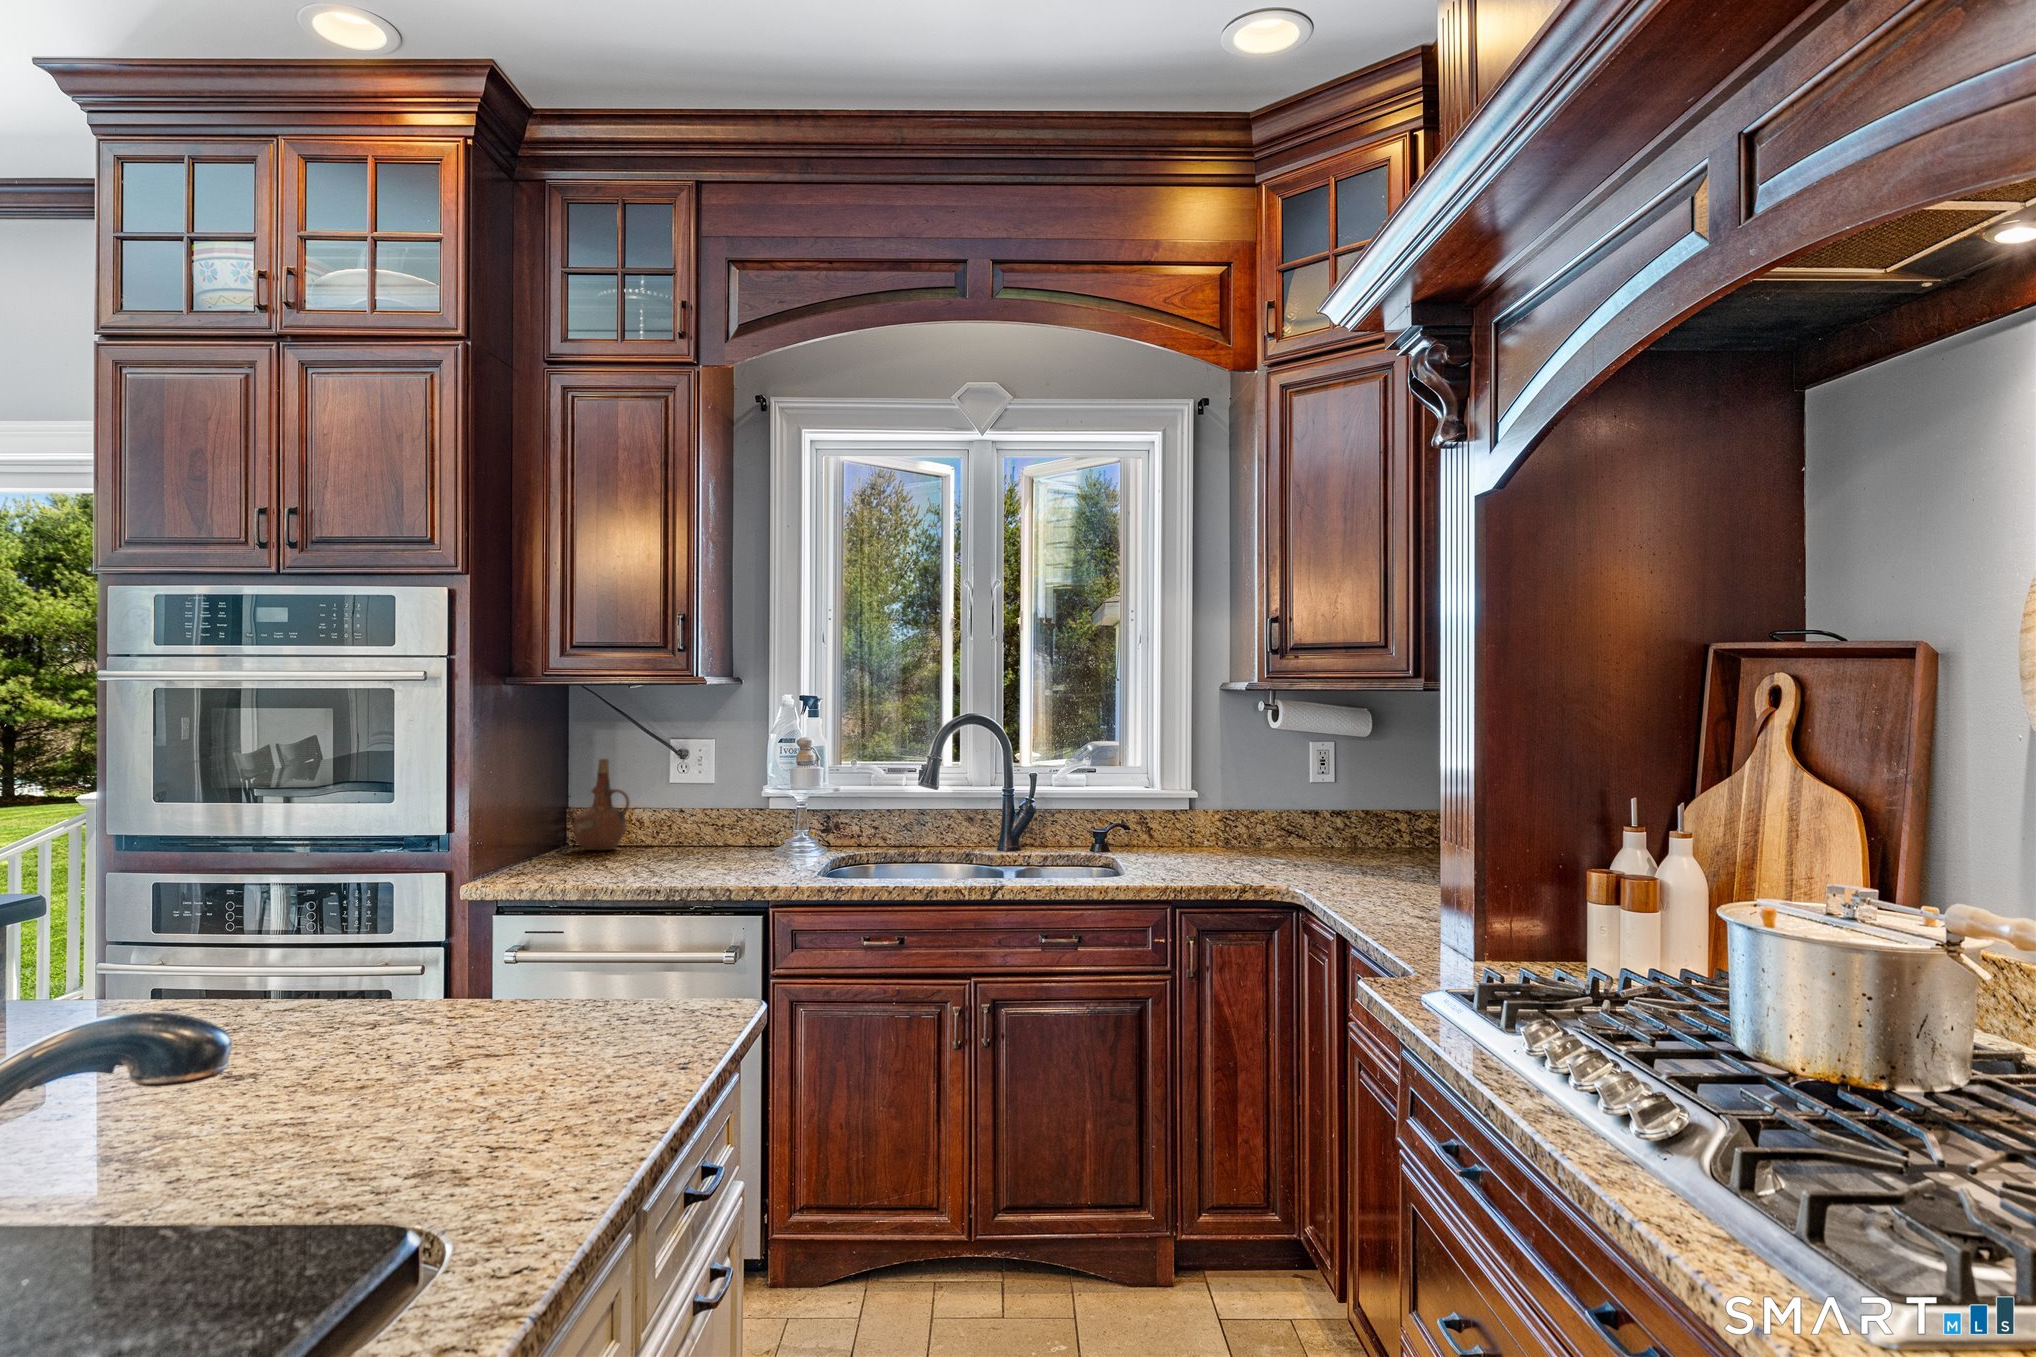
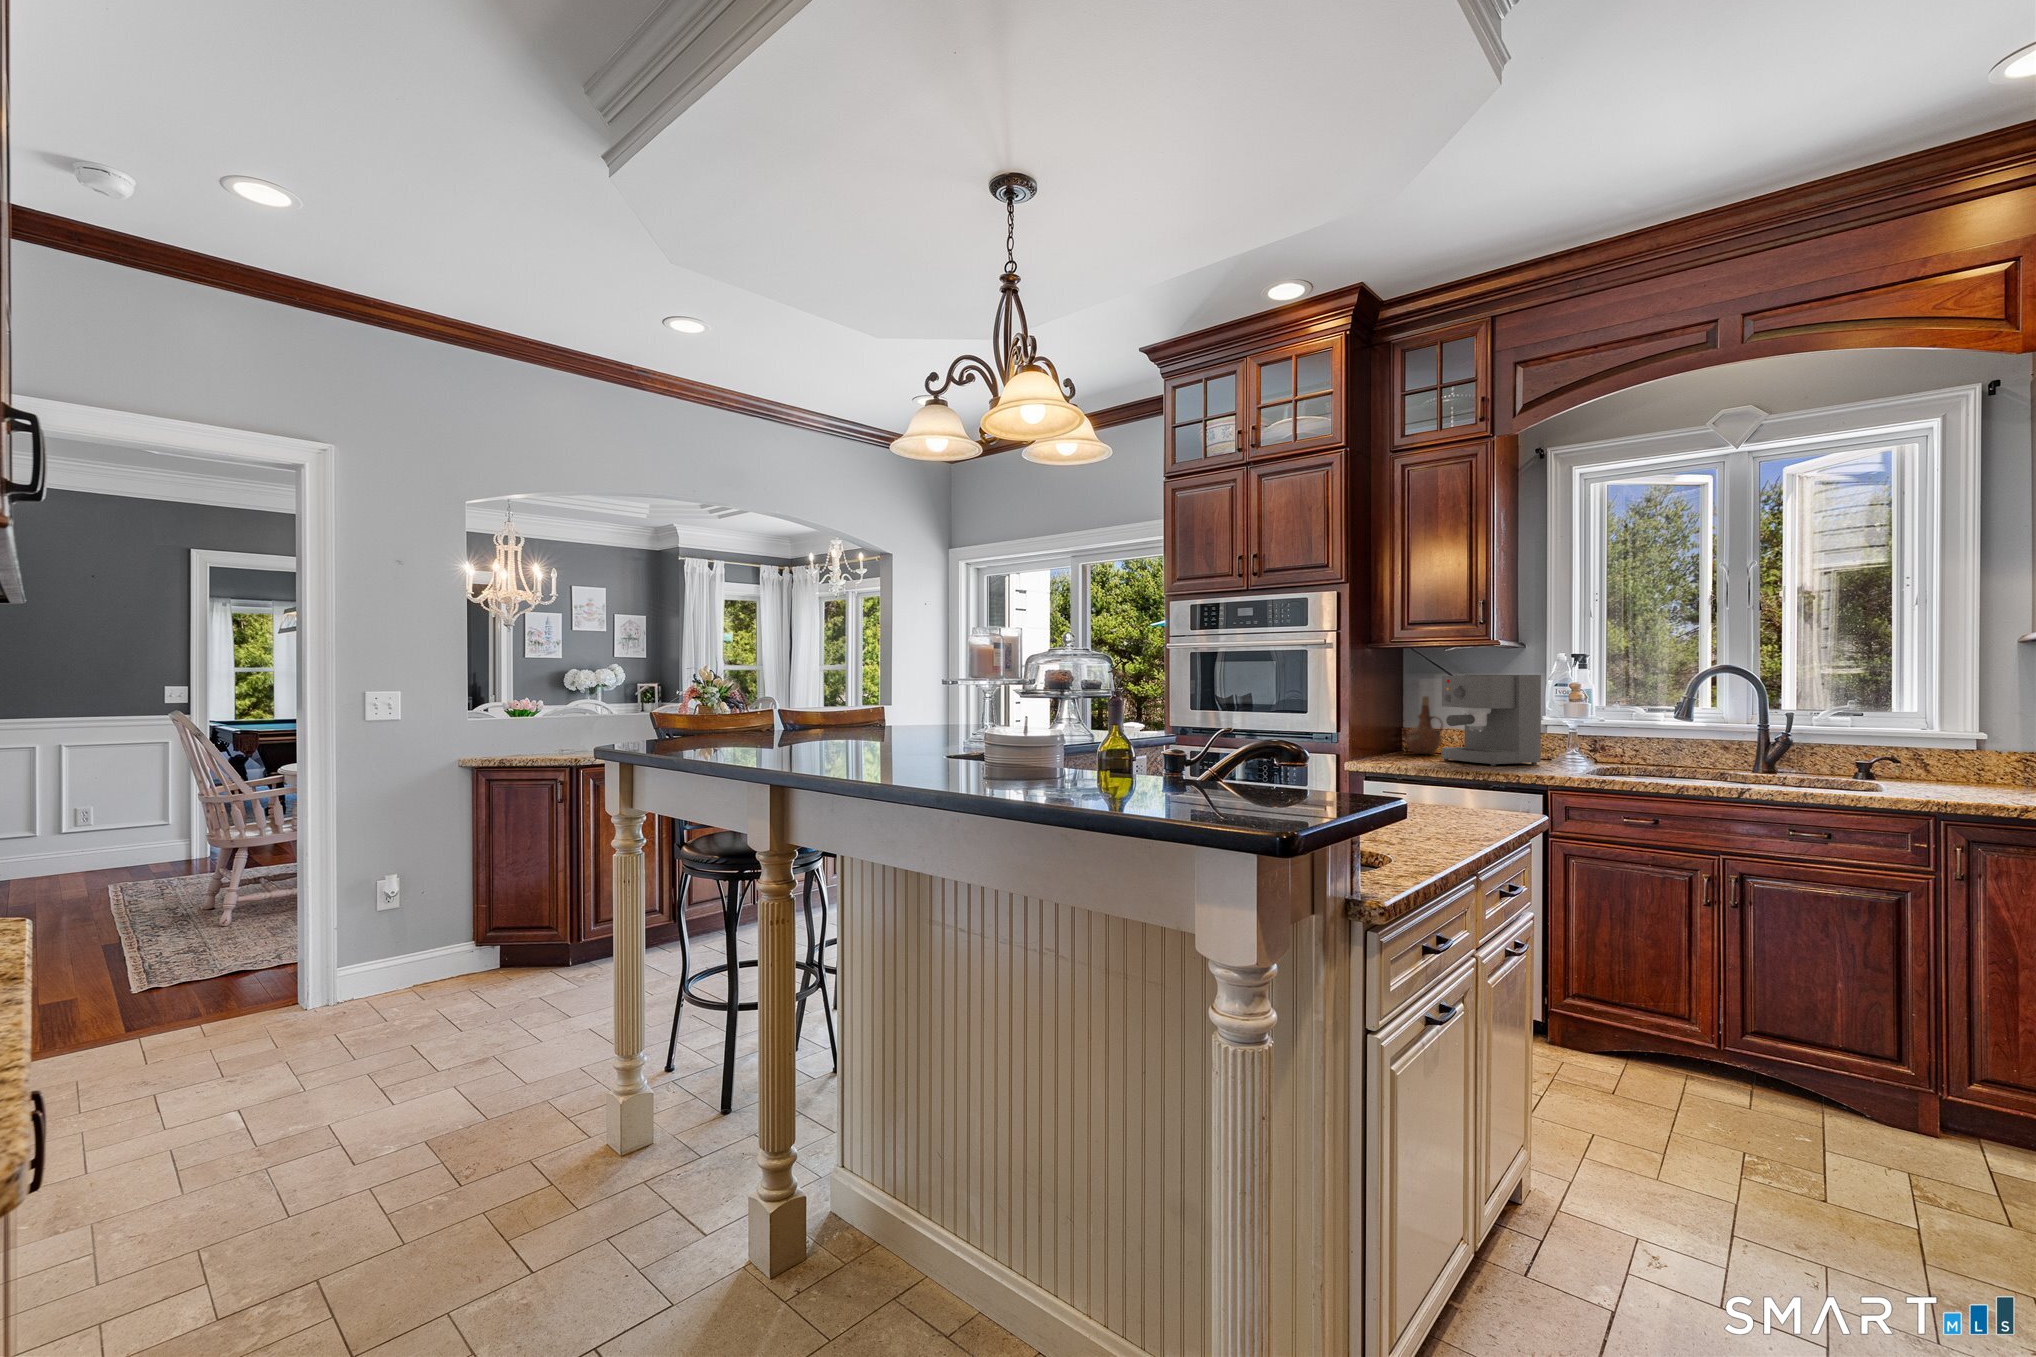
coffee maker: none [623,725,761,870] -> present [1441,675,1541,766]

